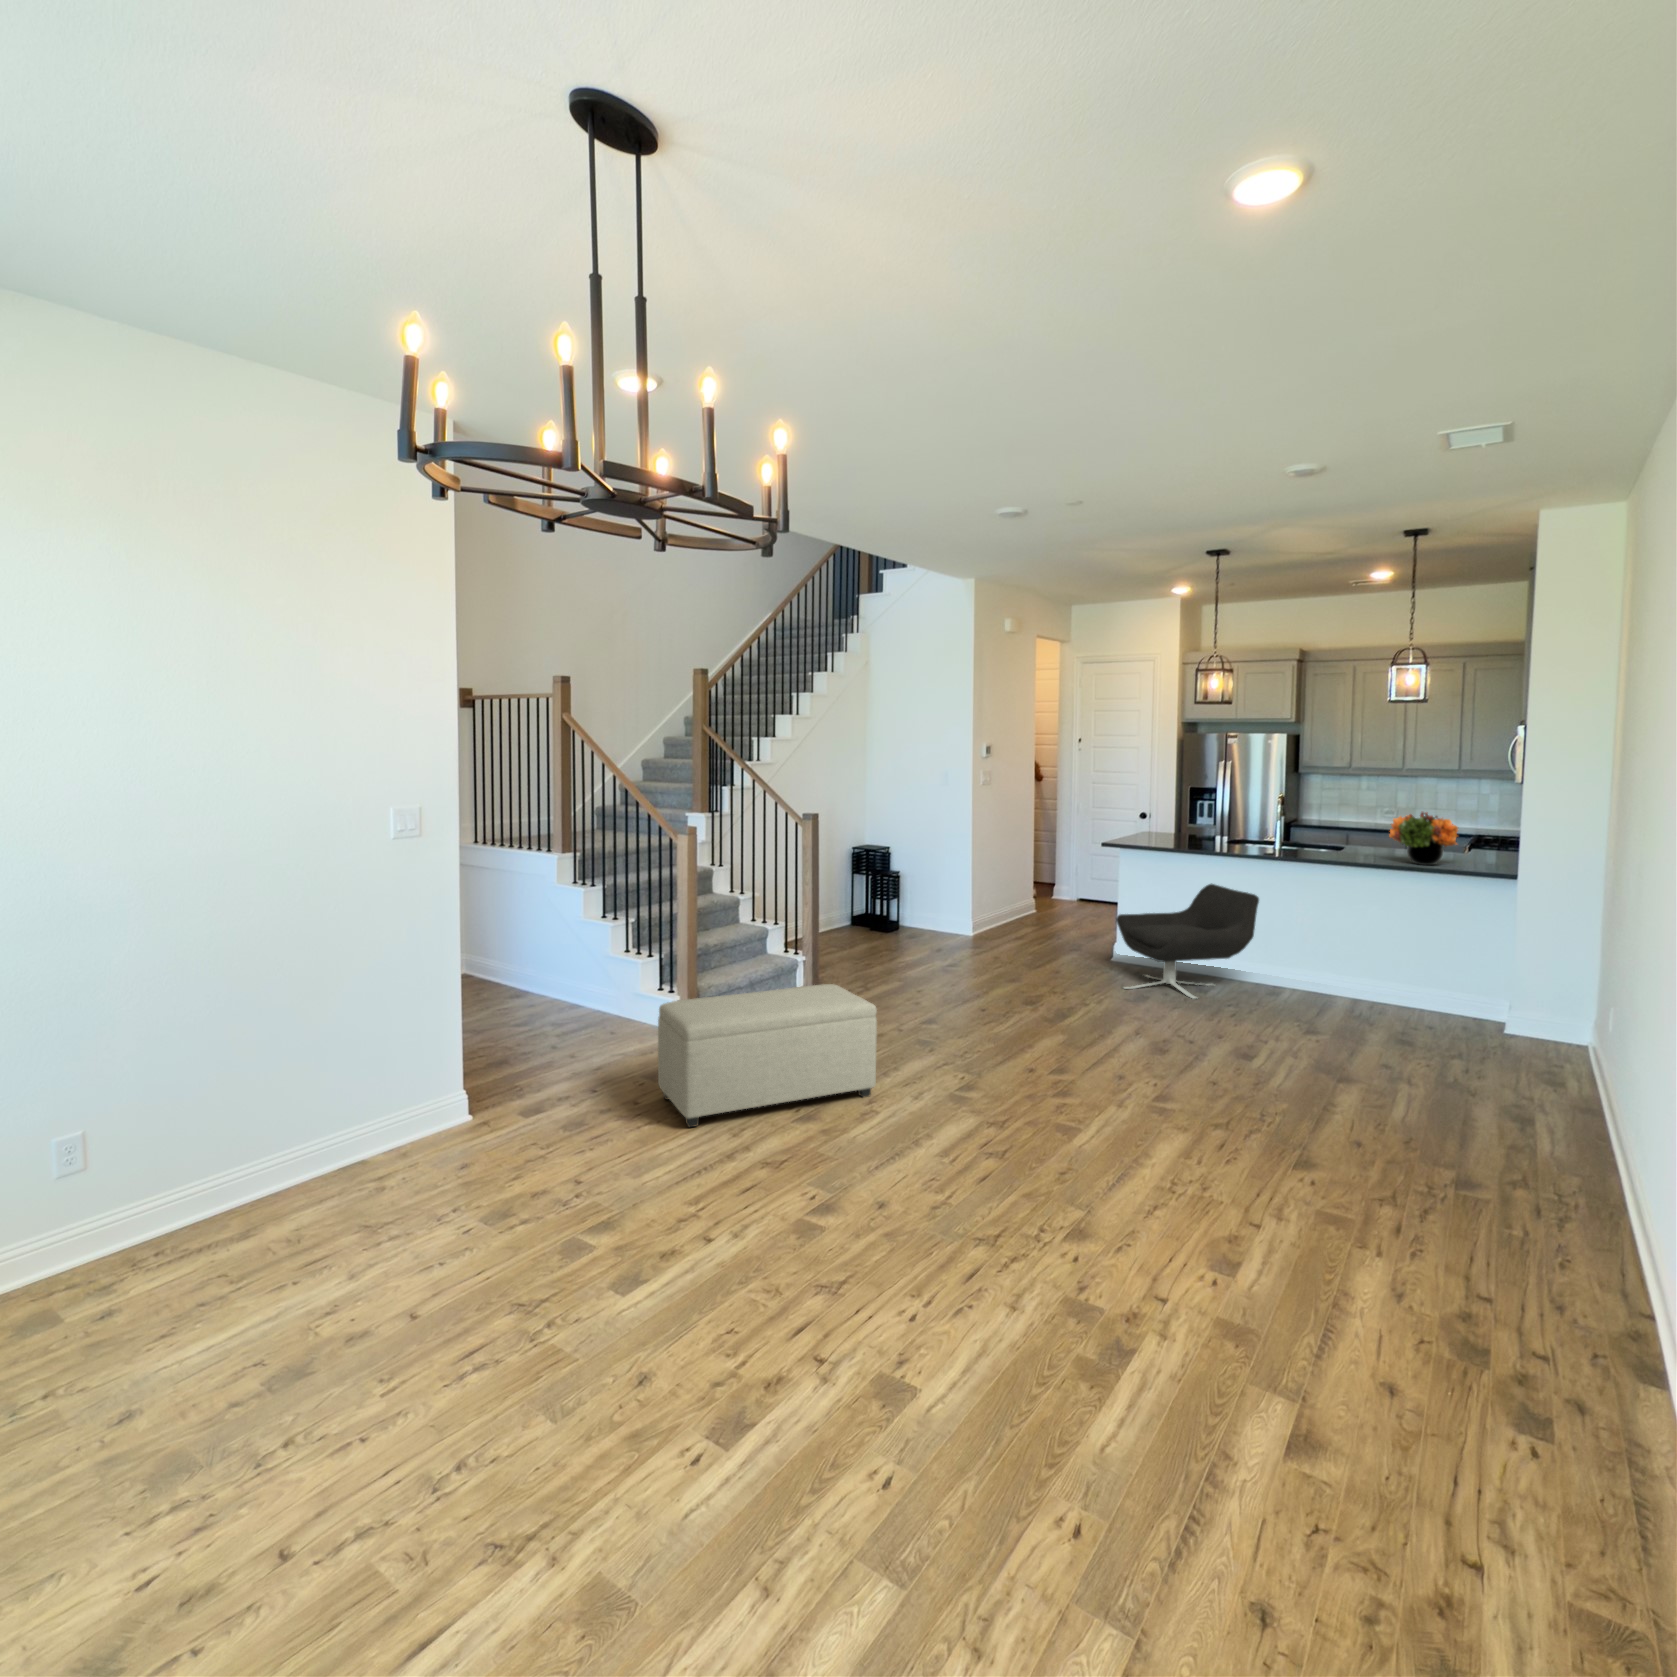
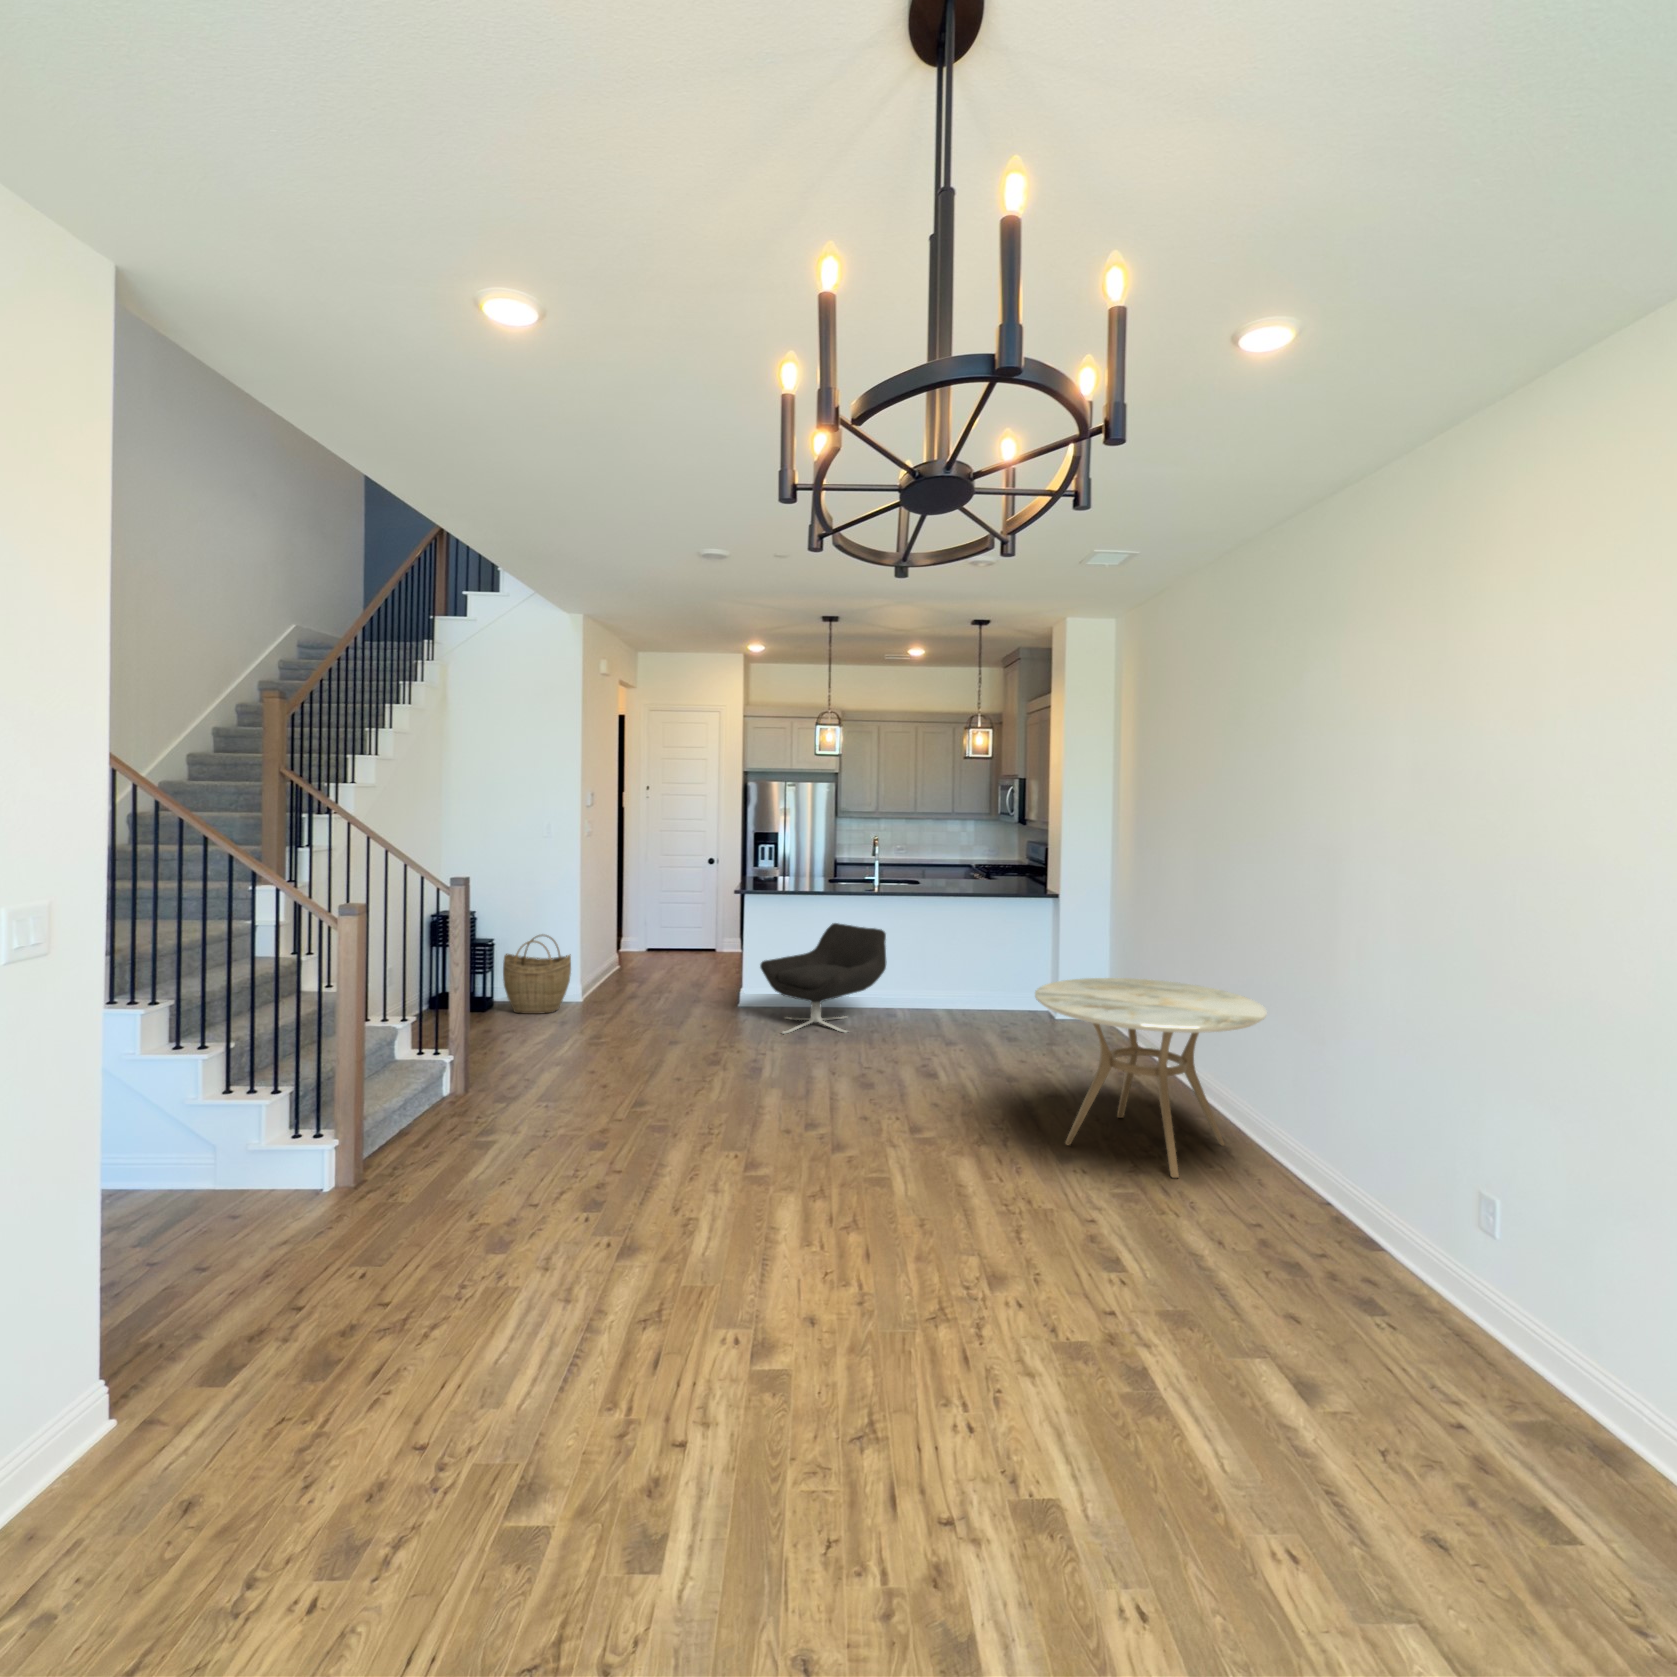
flower arrangement: present [1389,812,1458,865] -> none [969,850,1017,893]
woven basket: none [897,871,955,940] -> present [503,934,571,1014]
dining table: none [1287,965,1630,1218] -> present [1035,978,1267,1178]
ottoman: present [658,984,877,1127] -> none [412,1082,680,1312]

